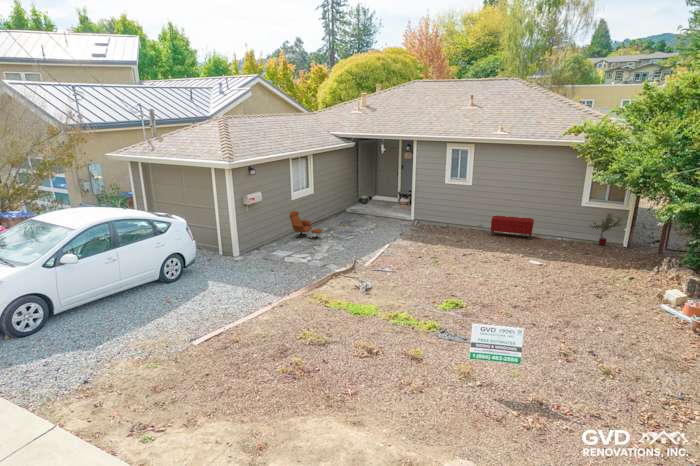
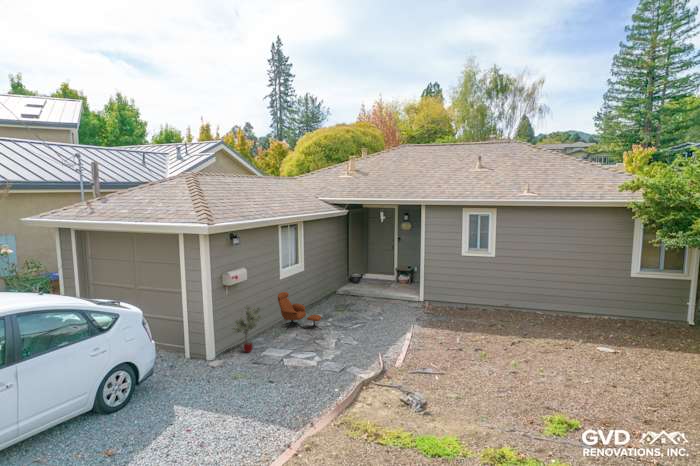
potted tree: present [590,213,622,245] -> present [233,305,261,353]
bench: present [491,216,534,240] -> none [524,293,578,322]

